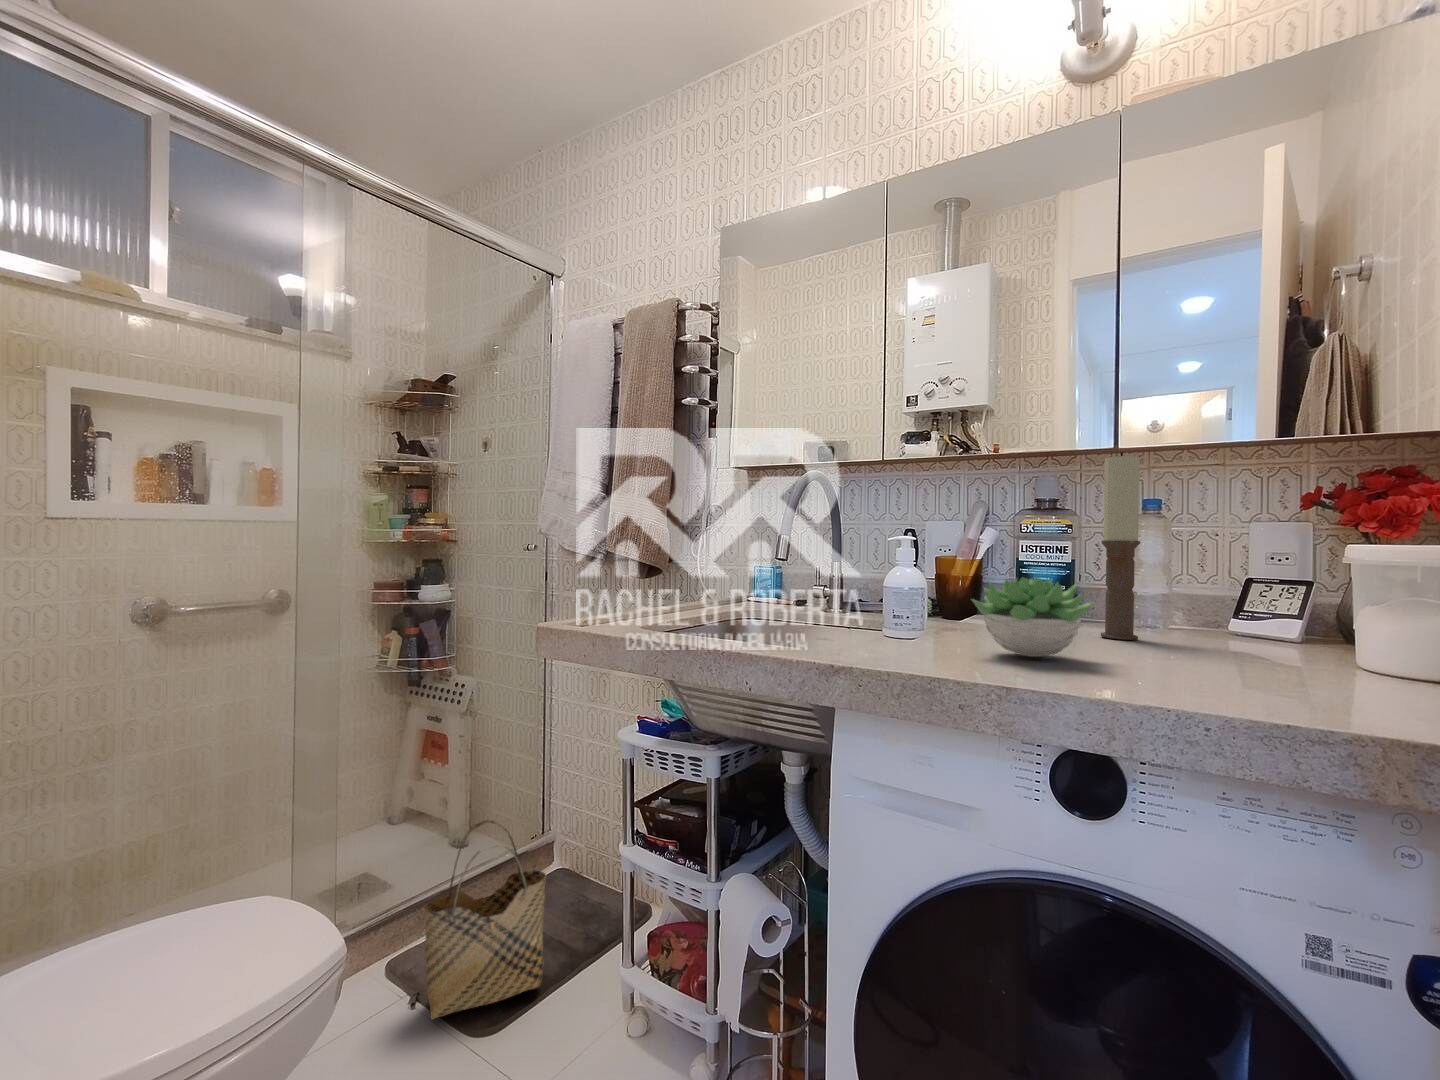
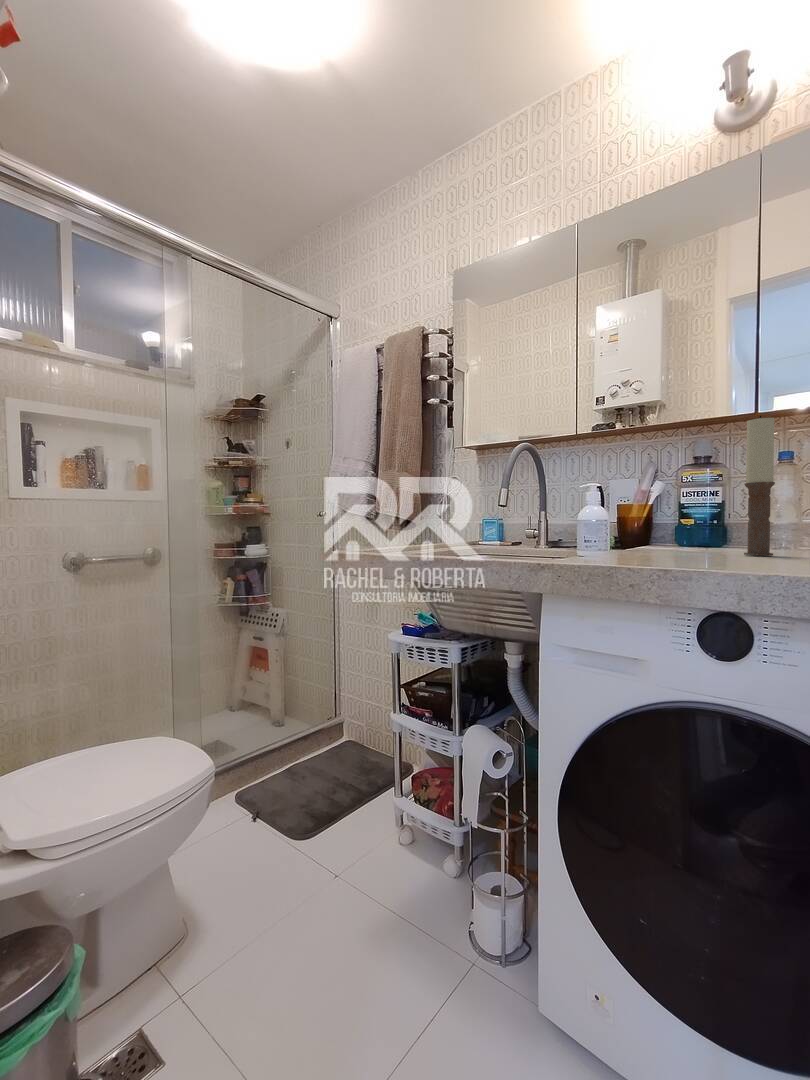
succulent plant: present [972,577,1092,657] -> none [638,504,730,560]
woven basket: present [422,820,546,1019] -> none [260,699,340,826]

